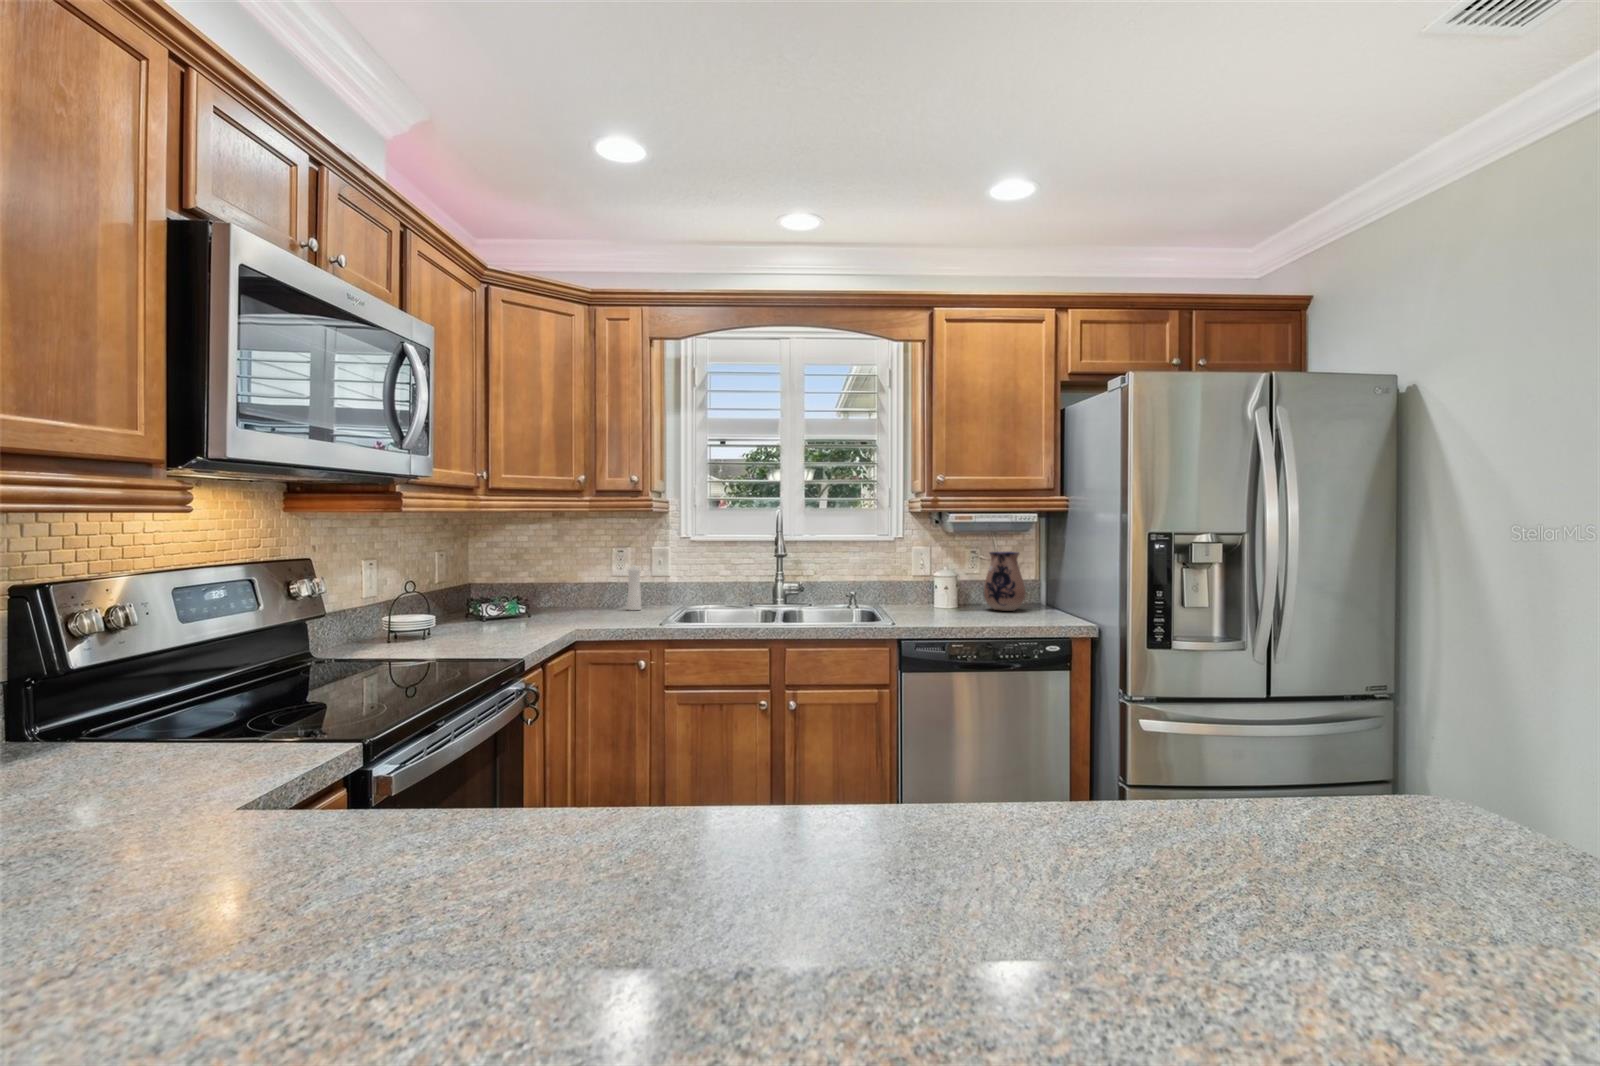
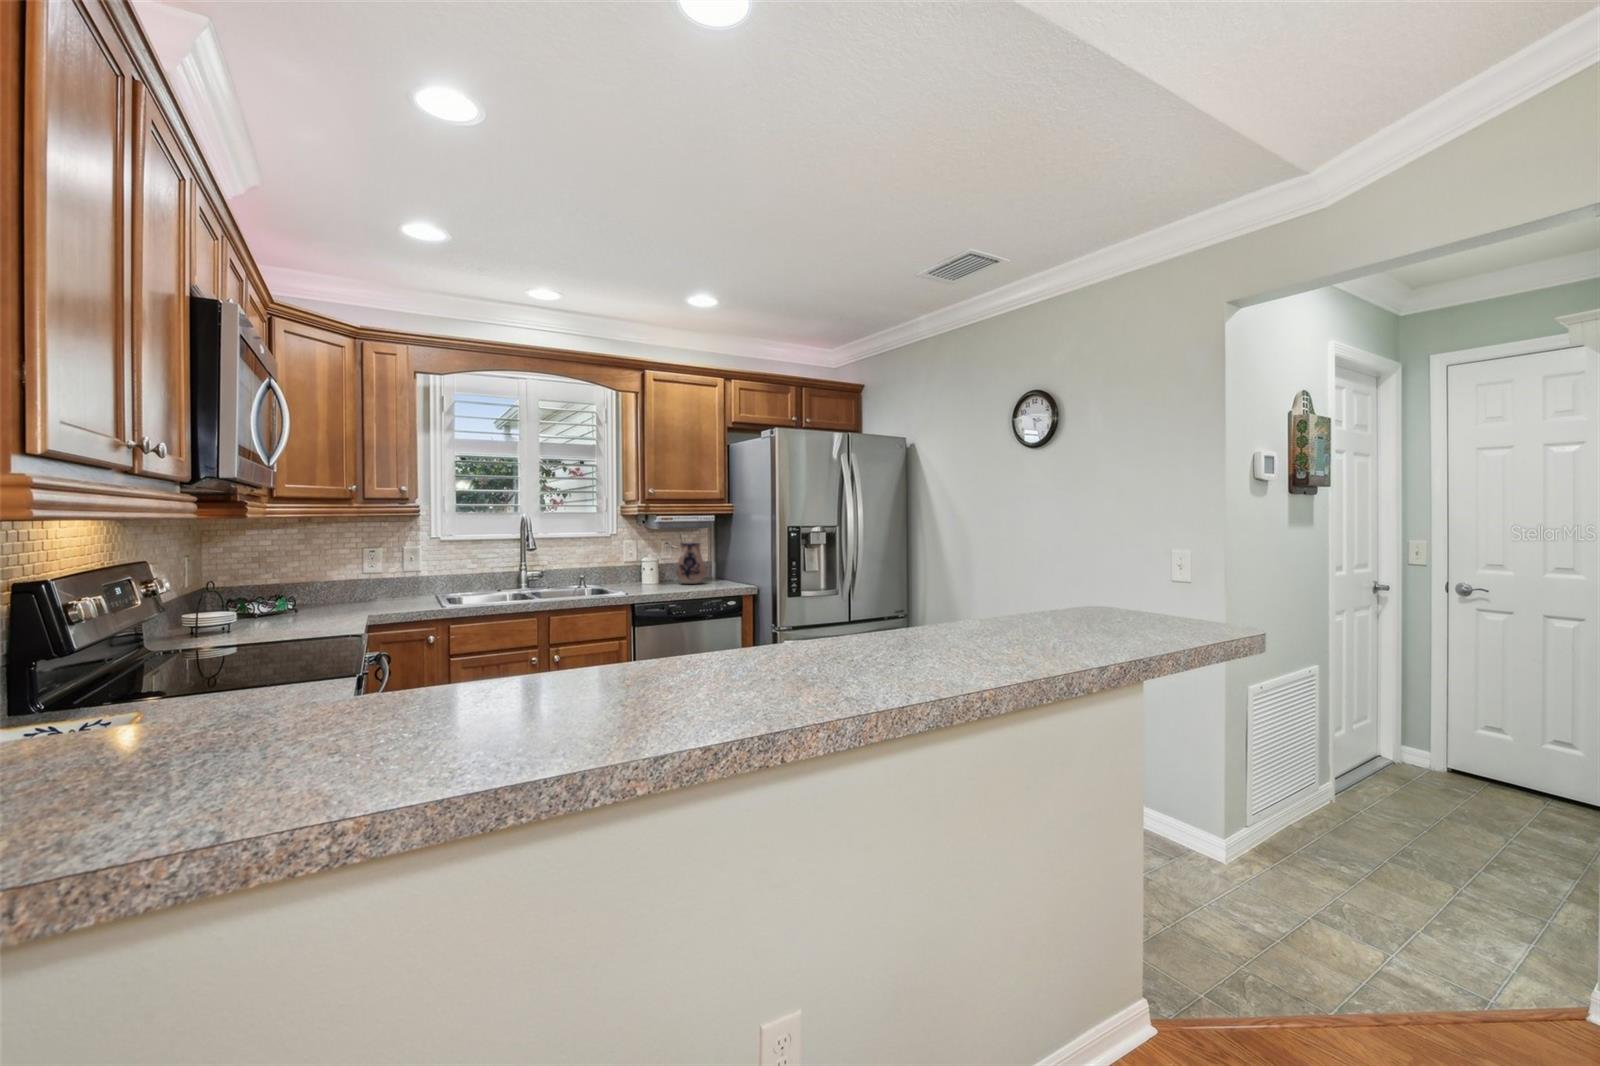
pepper mill: present [627,565,646,610] -> none [383,556,408,601]

